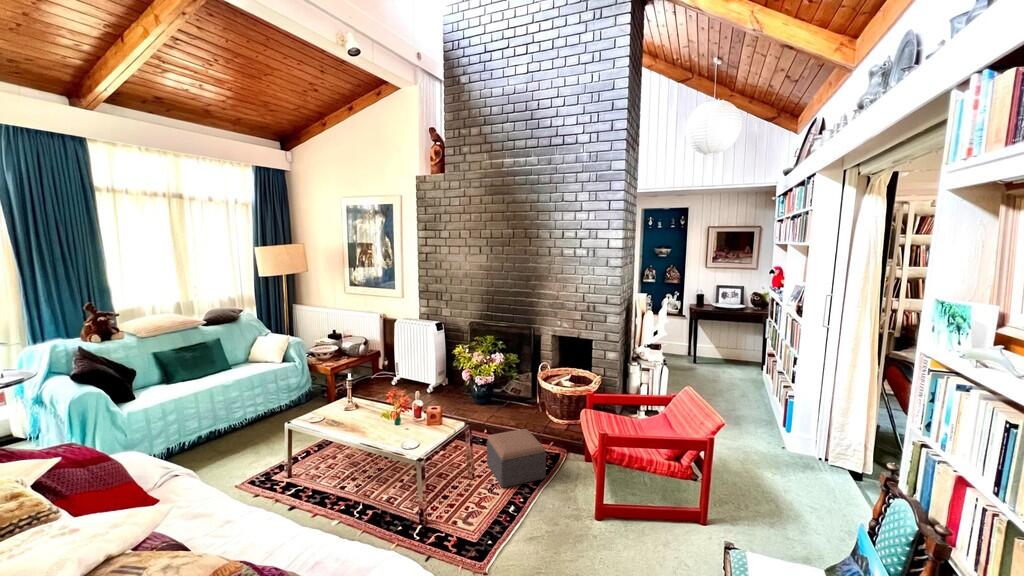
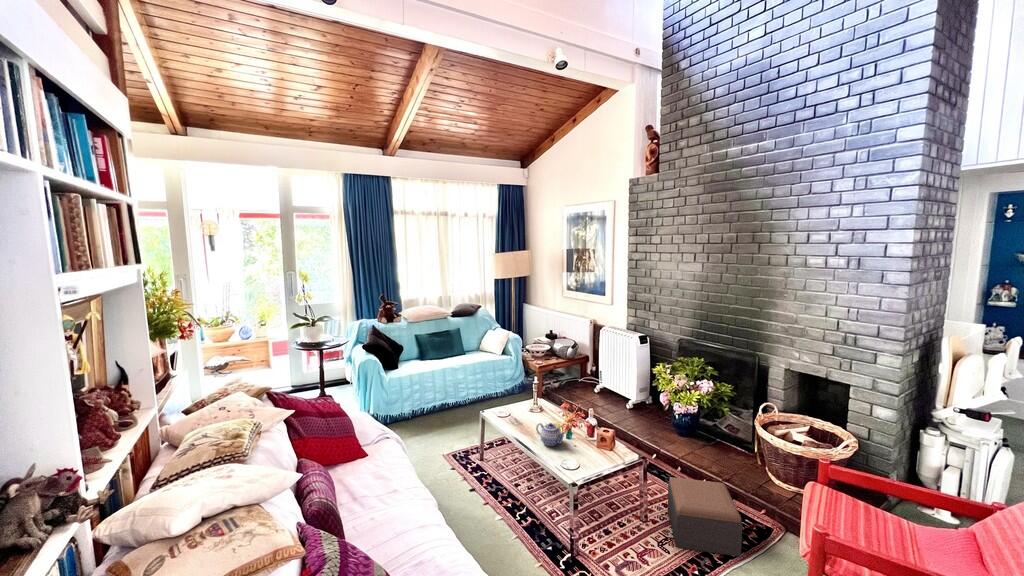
teapot: none [366,412,400,435] -> present [536,423,565,446]

